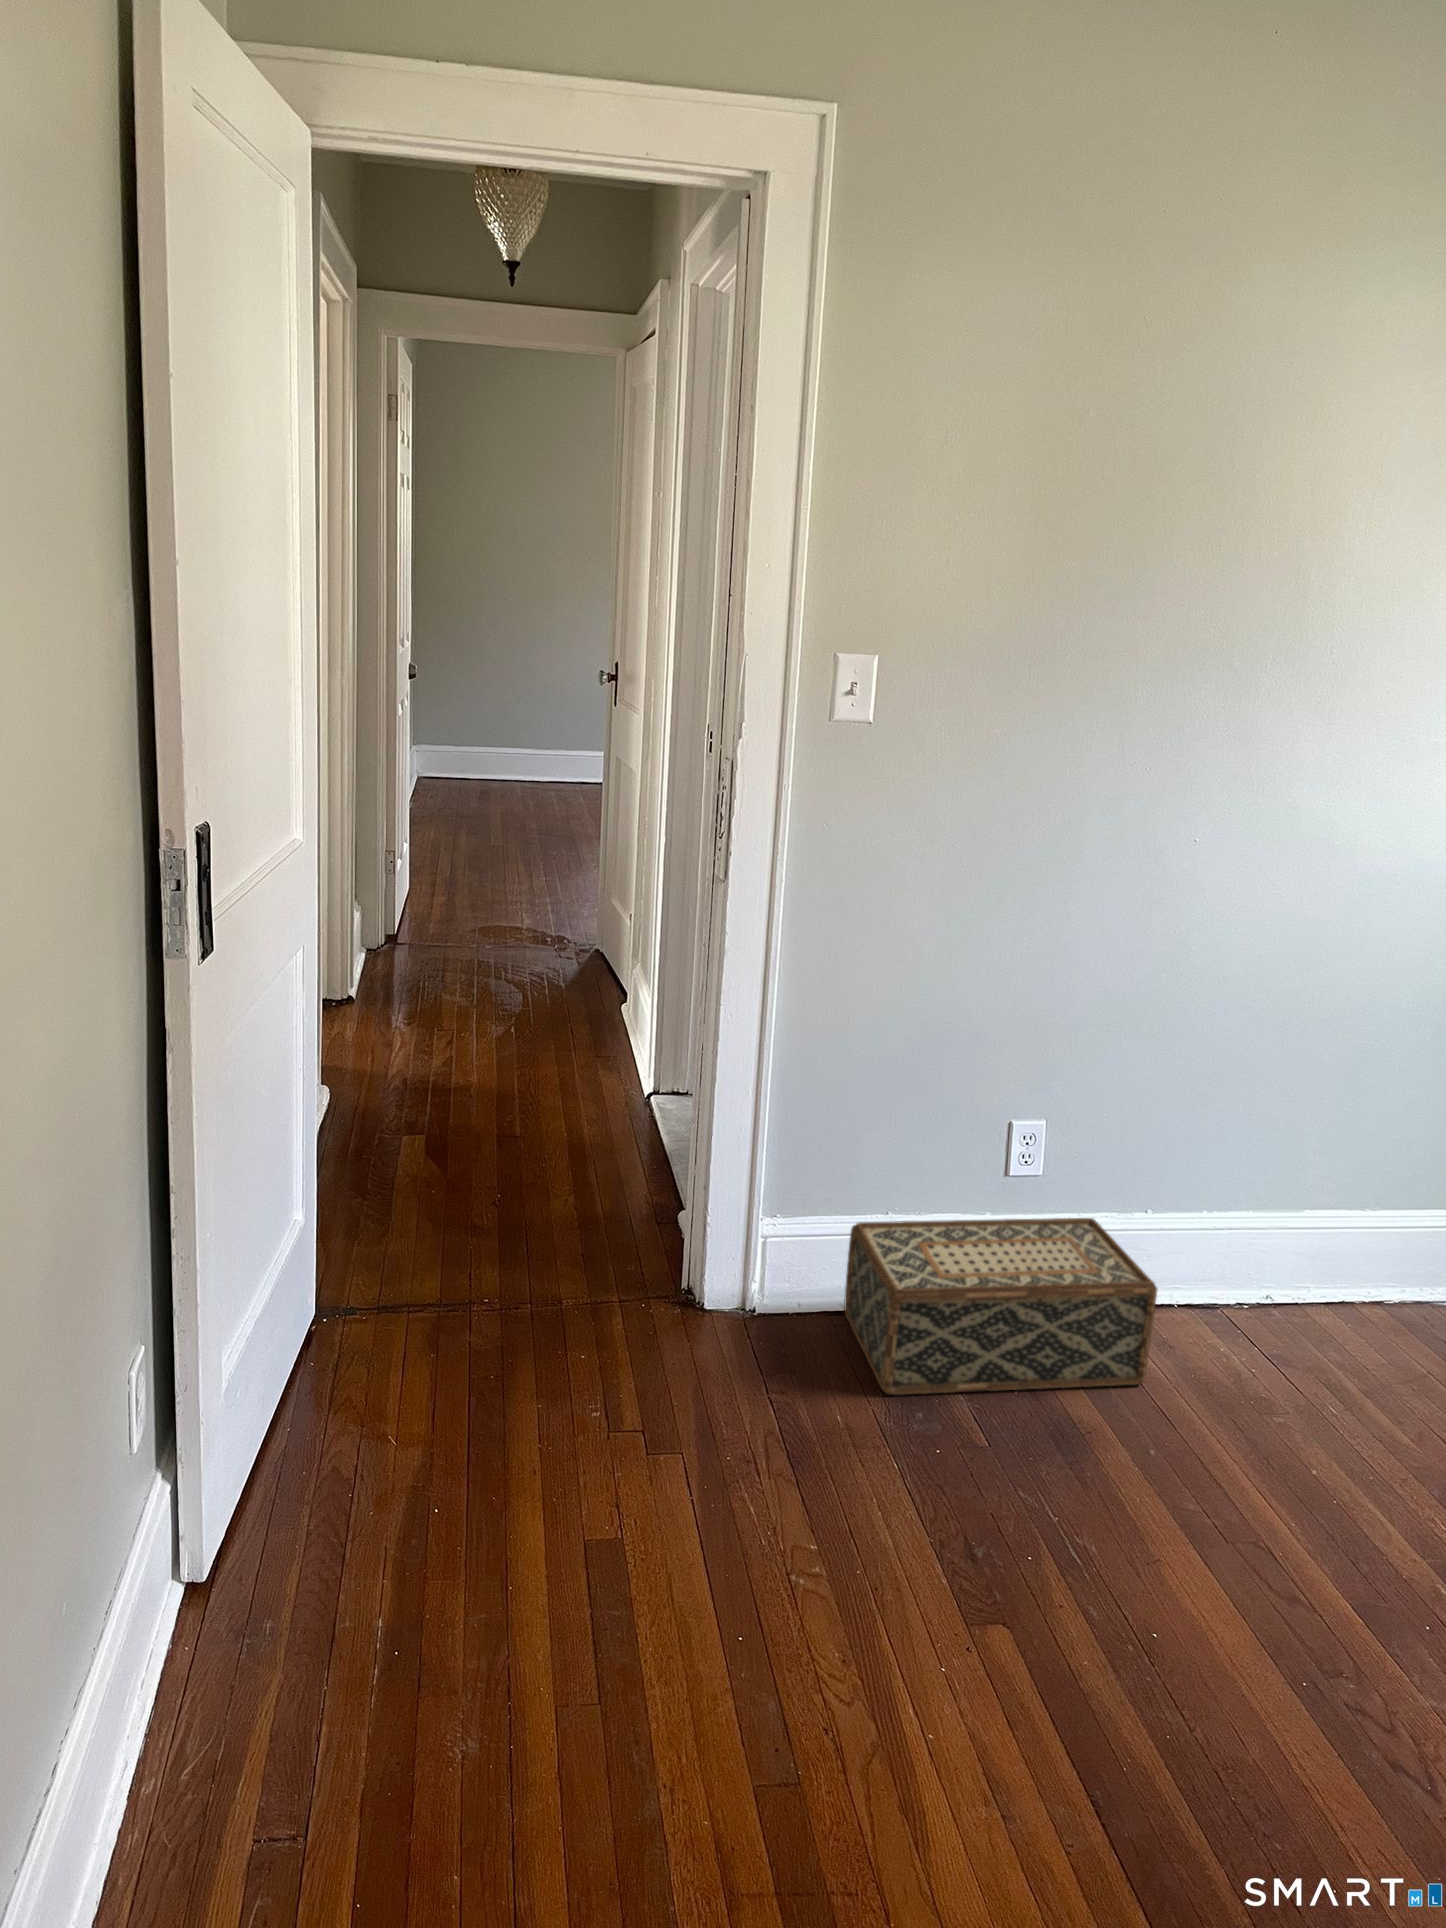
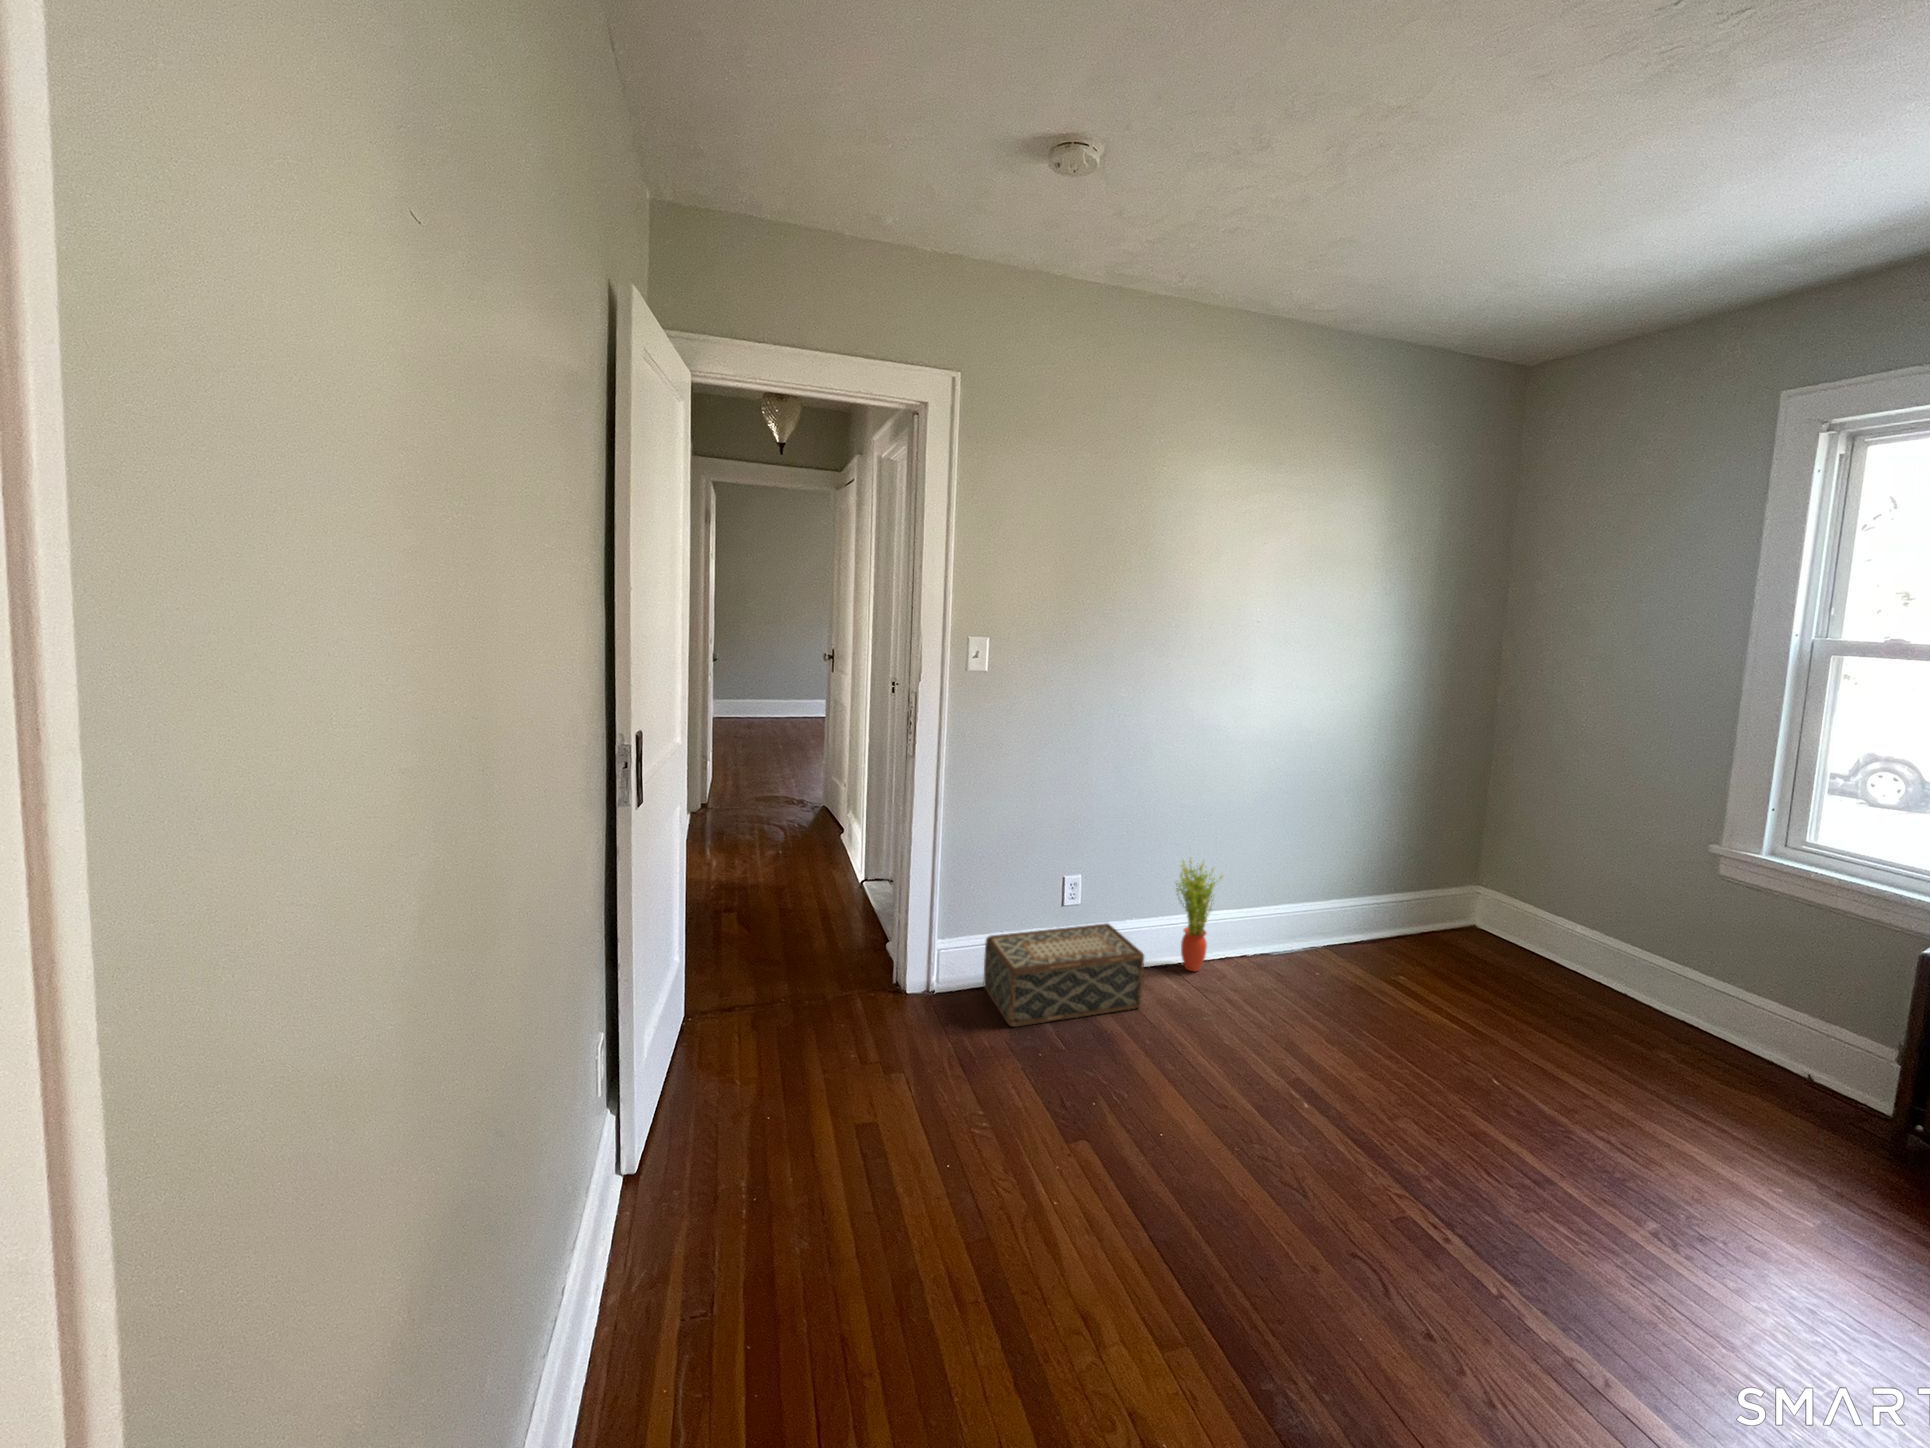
potted plant: none [1234,1104,1340,1324] -> present [1176,858,1224,971]

